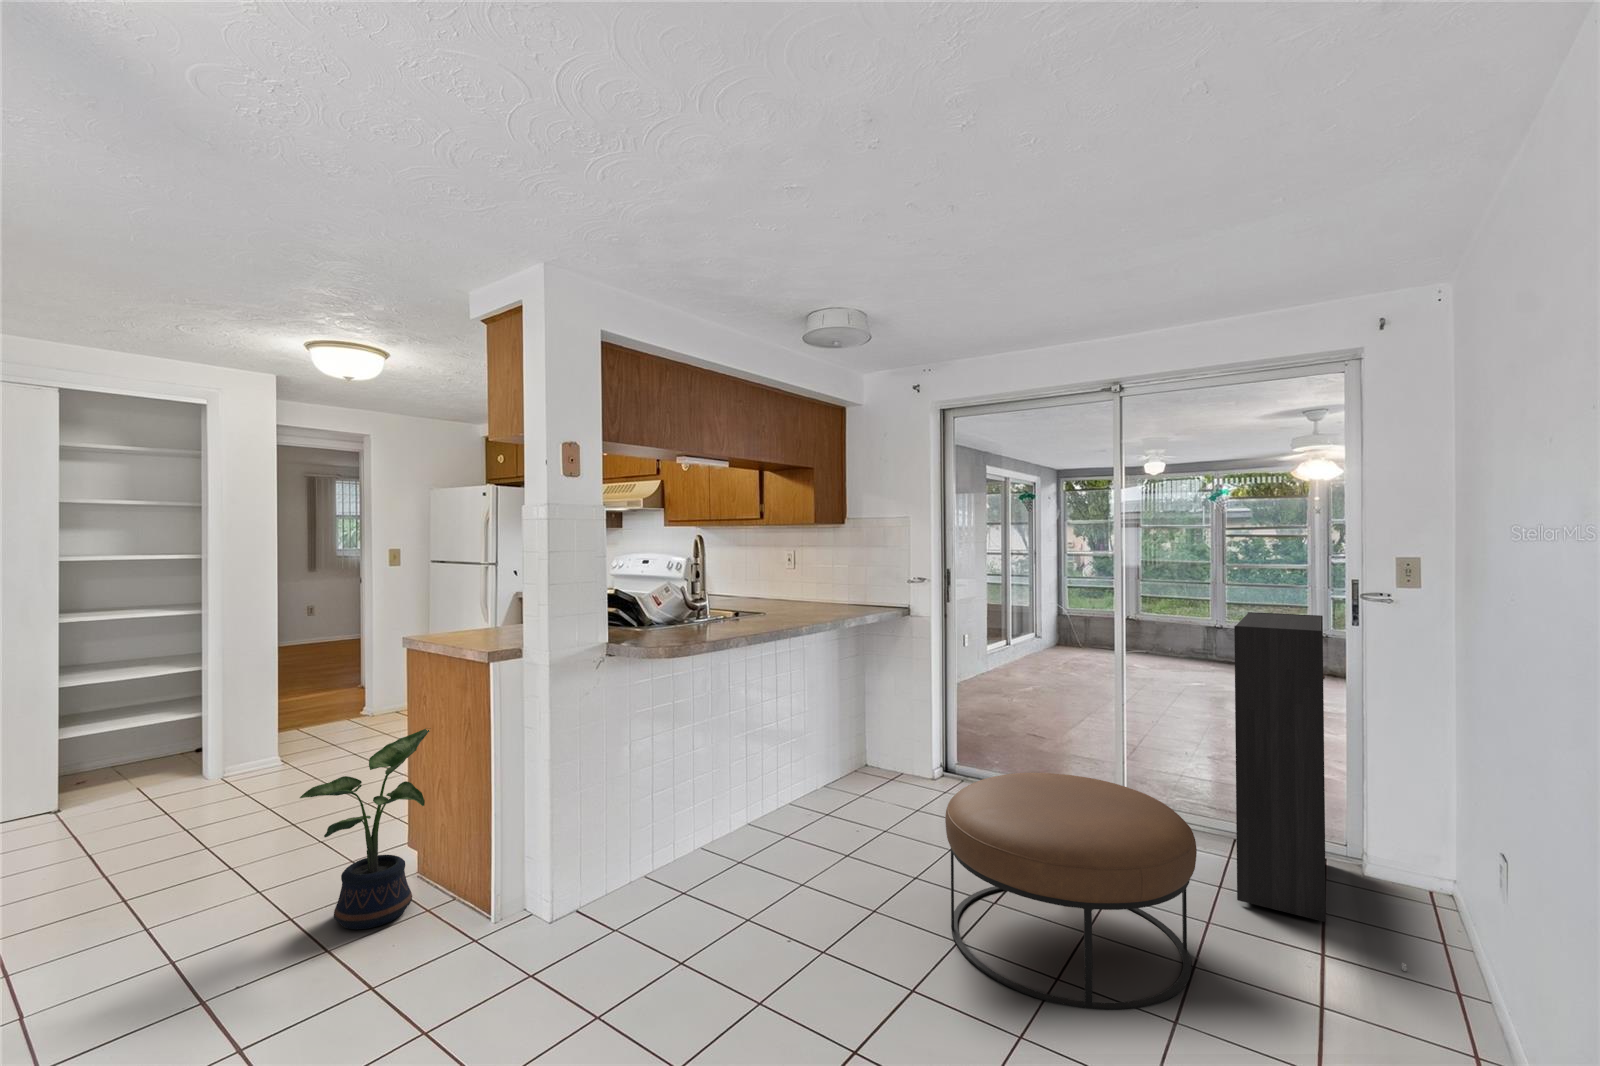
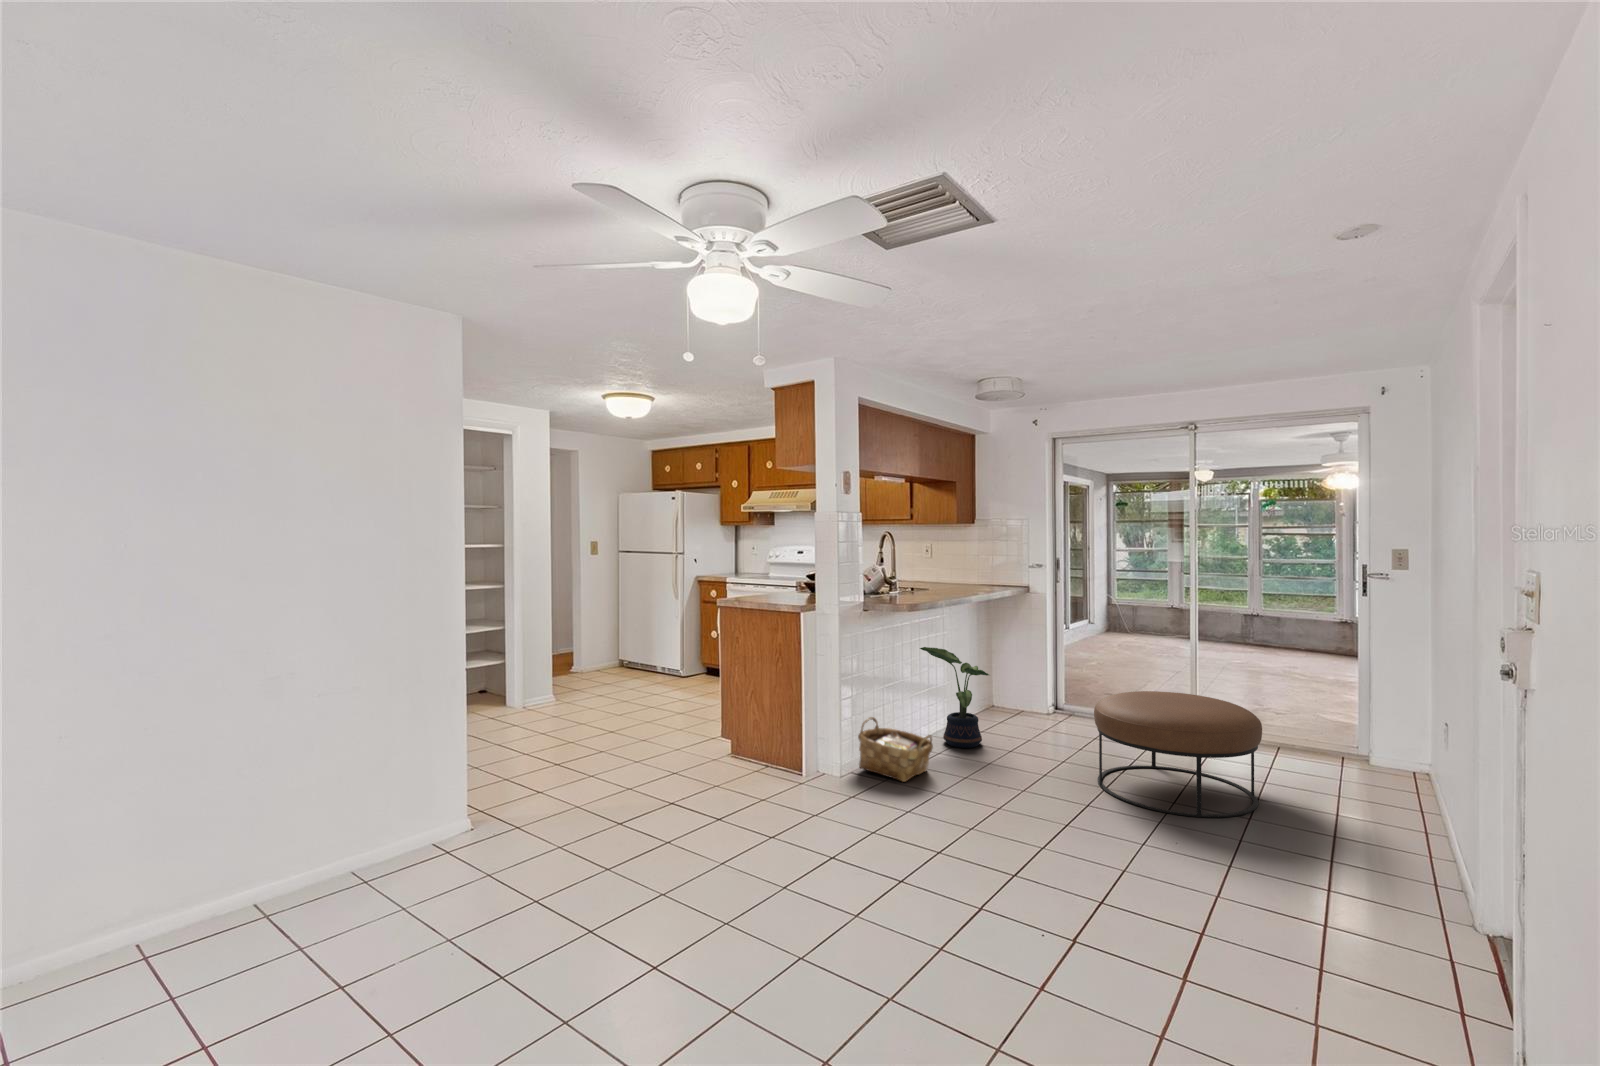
bookcase: present [1234,612,1407,971] -> none [1283,587,1394,805]
potted plant: present [300,729,429,929] -> present [920,647,989,748]
woven basket: none [598,813,709,924] -> present [858,717,933,782]

